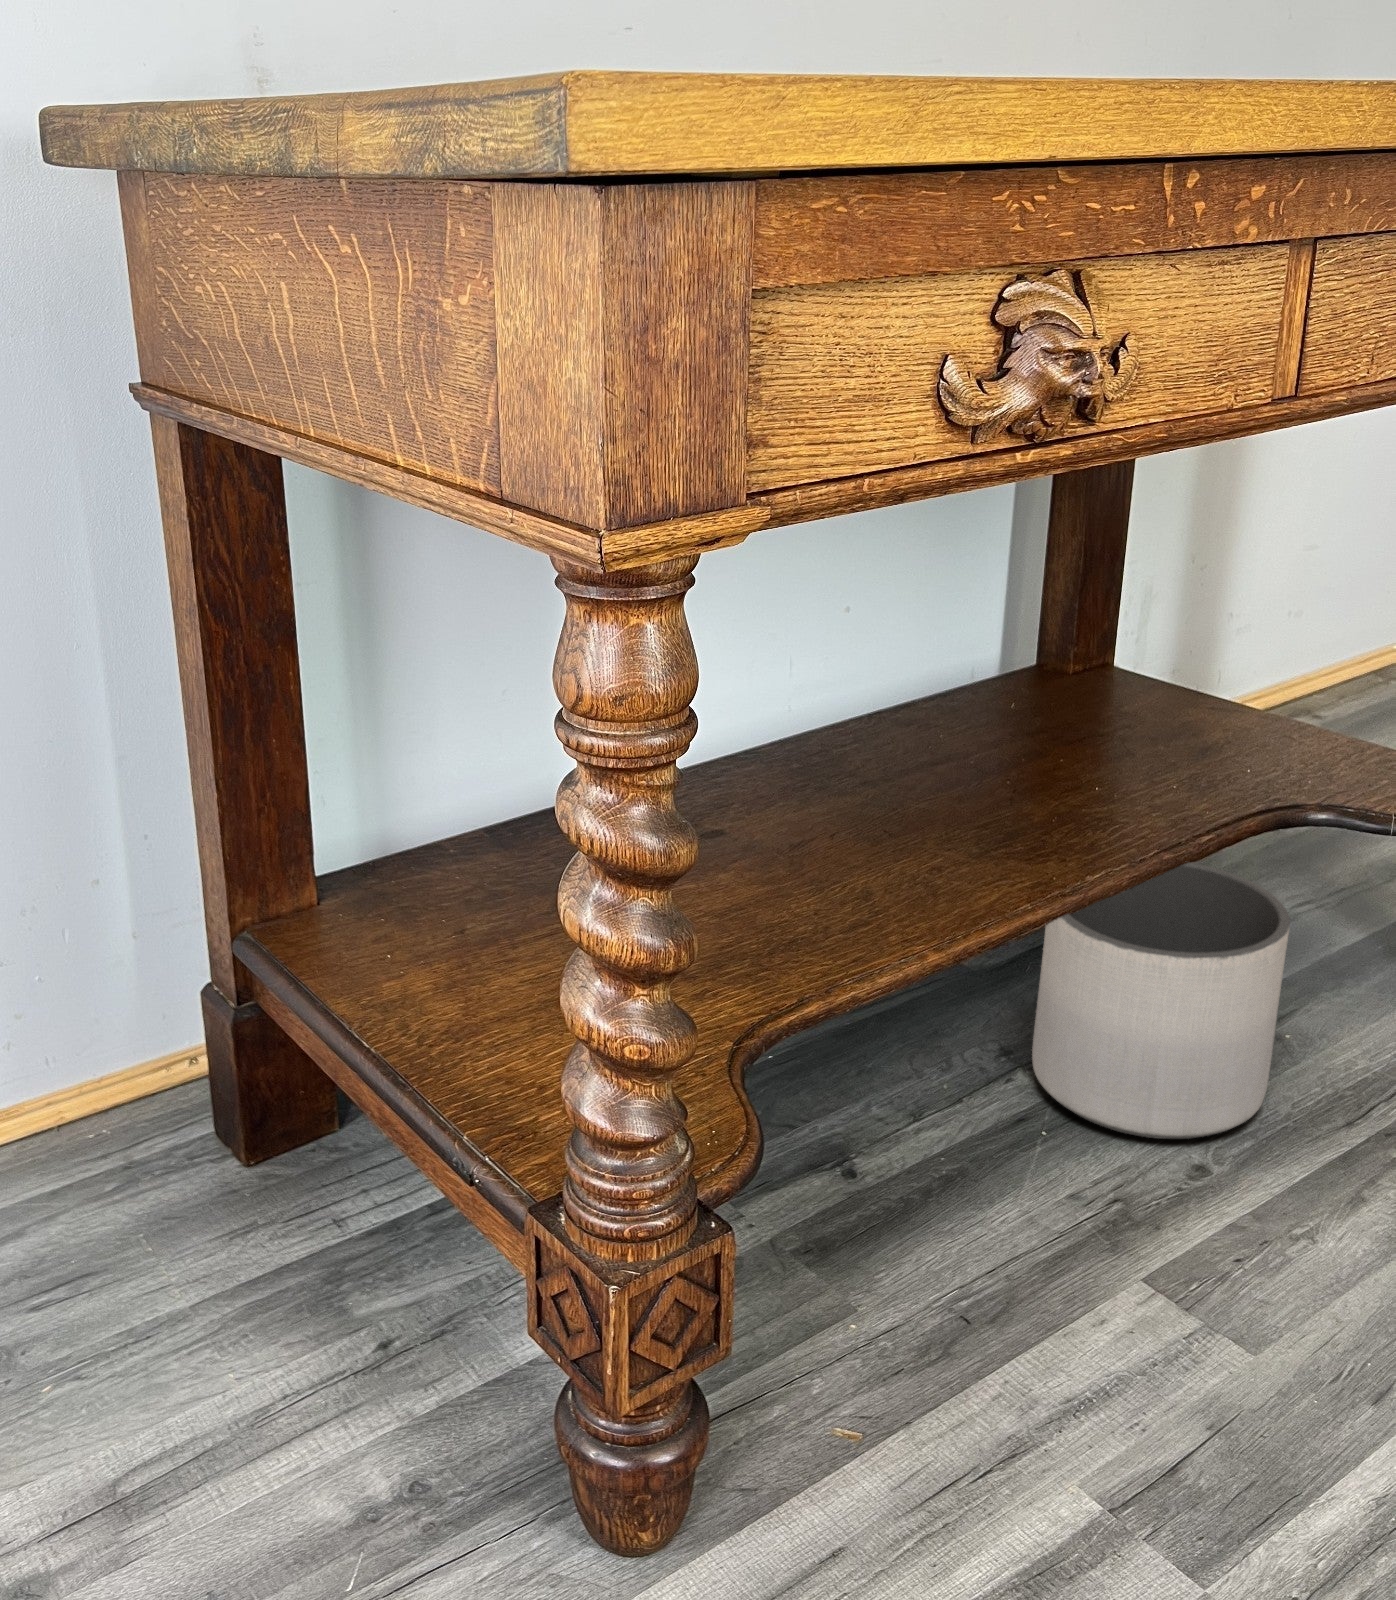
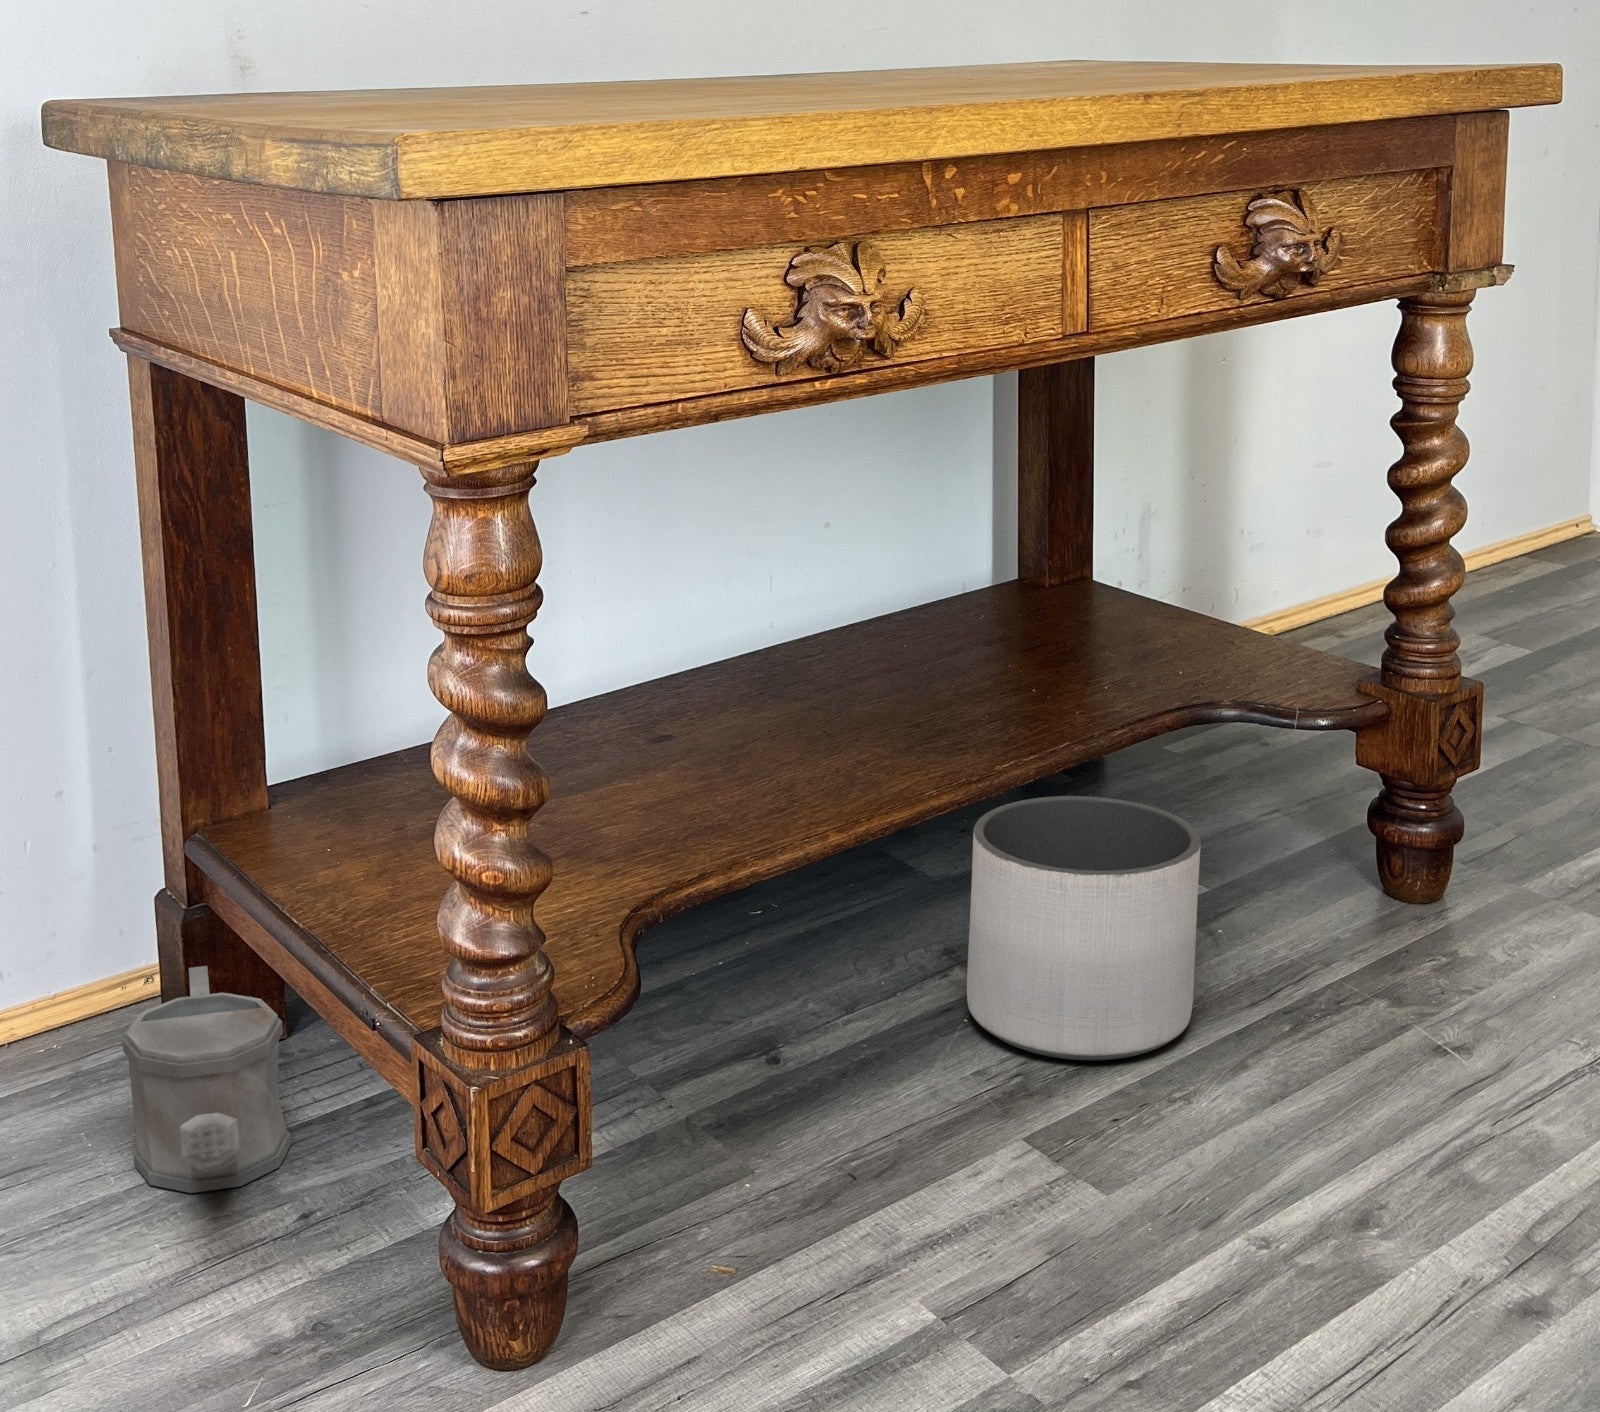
watering can: none [176,1071,361,1349] -> present [122,966,291,1193]

